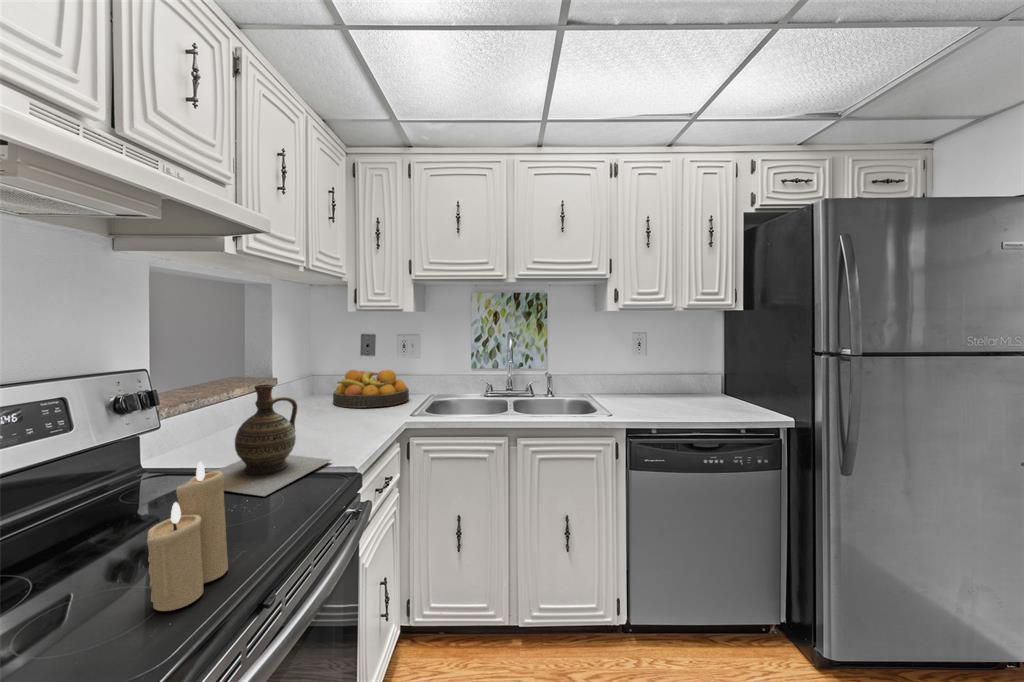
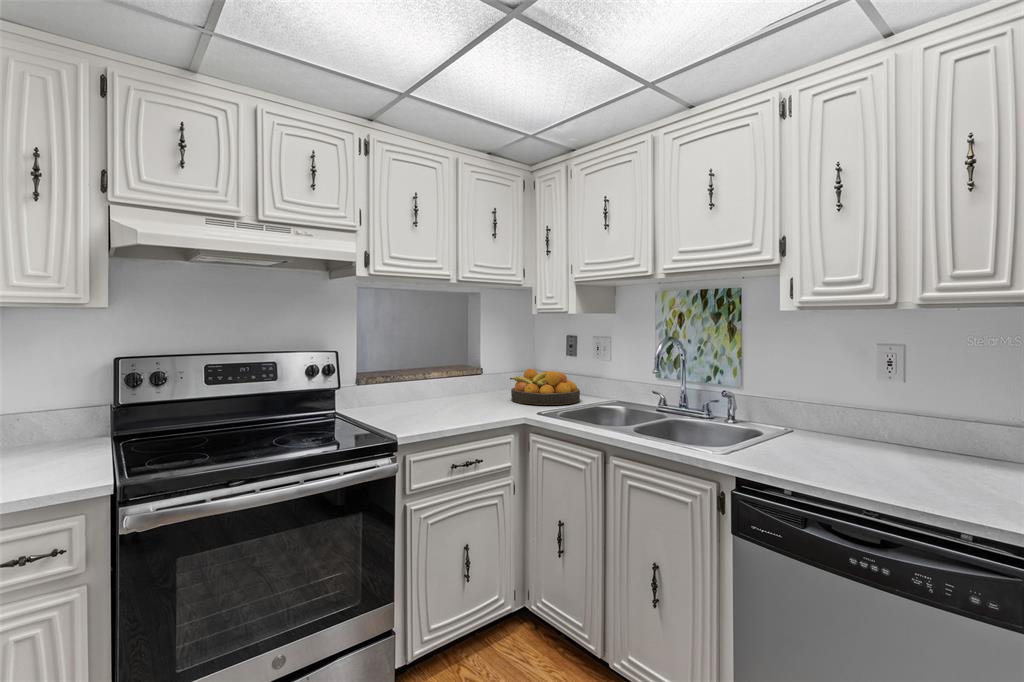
ceramic jug: present [182,384,331,496] -> none [321,367,398,435]
candle: present [147,462,228,611] -> none [201,395,247,460]

